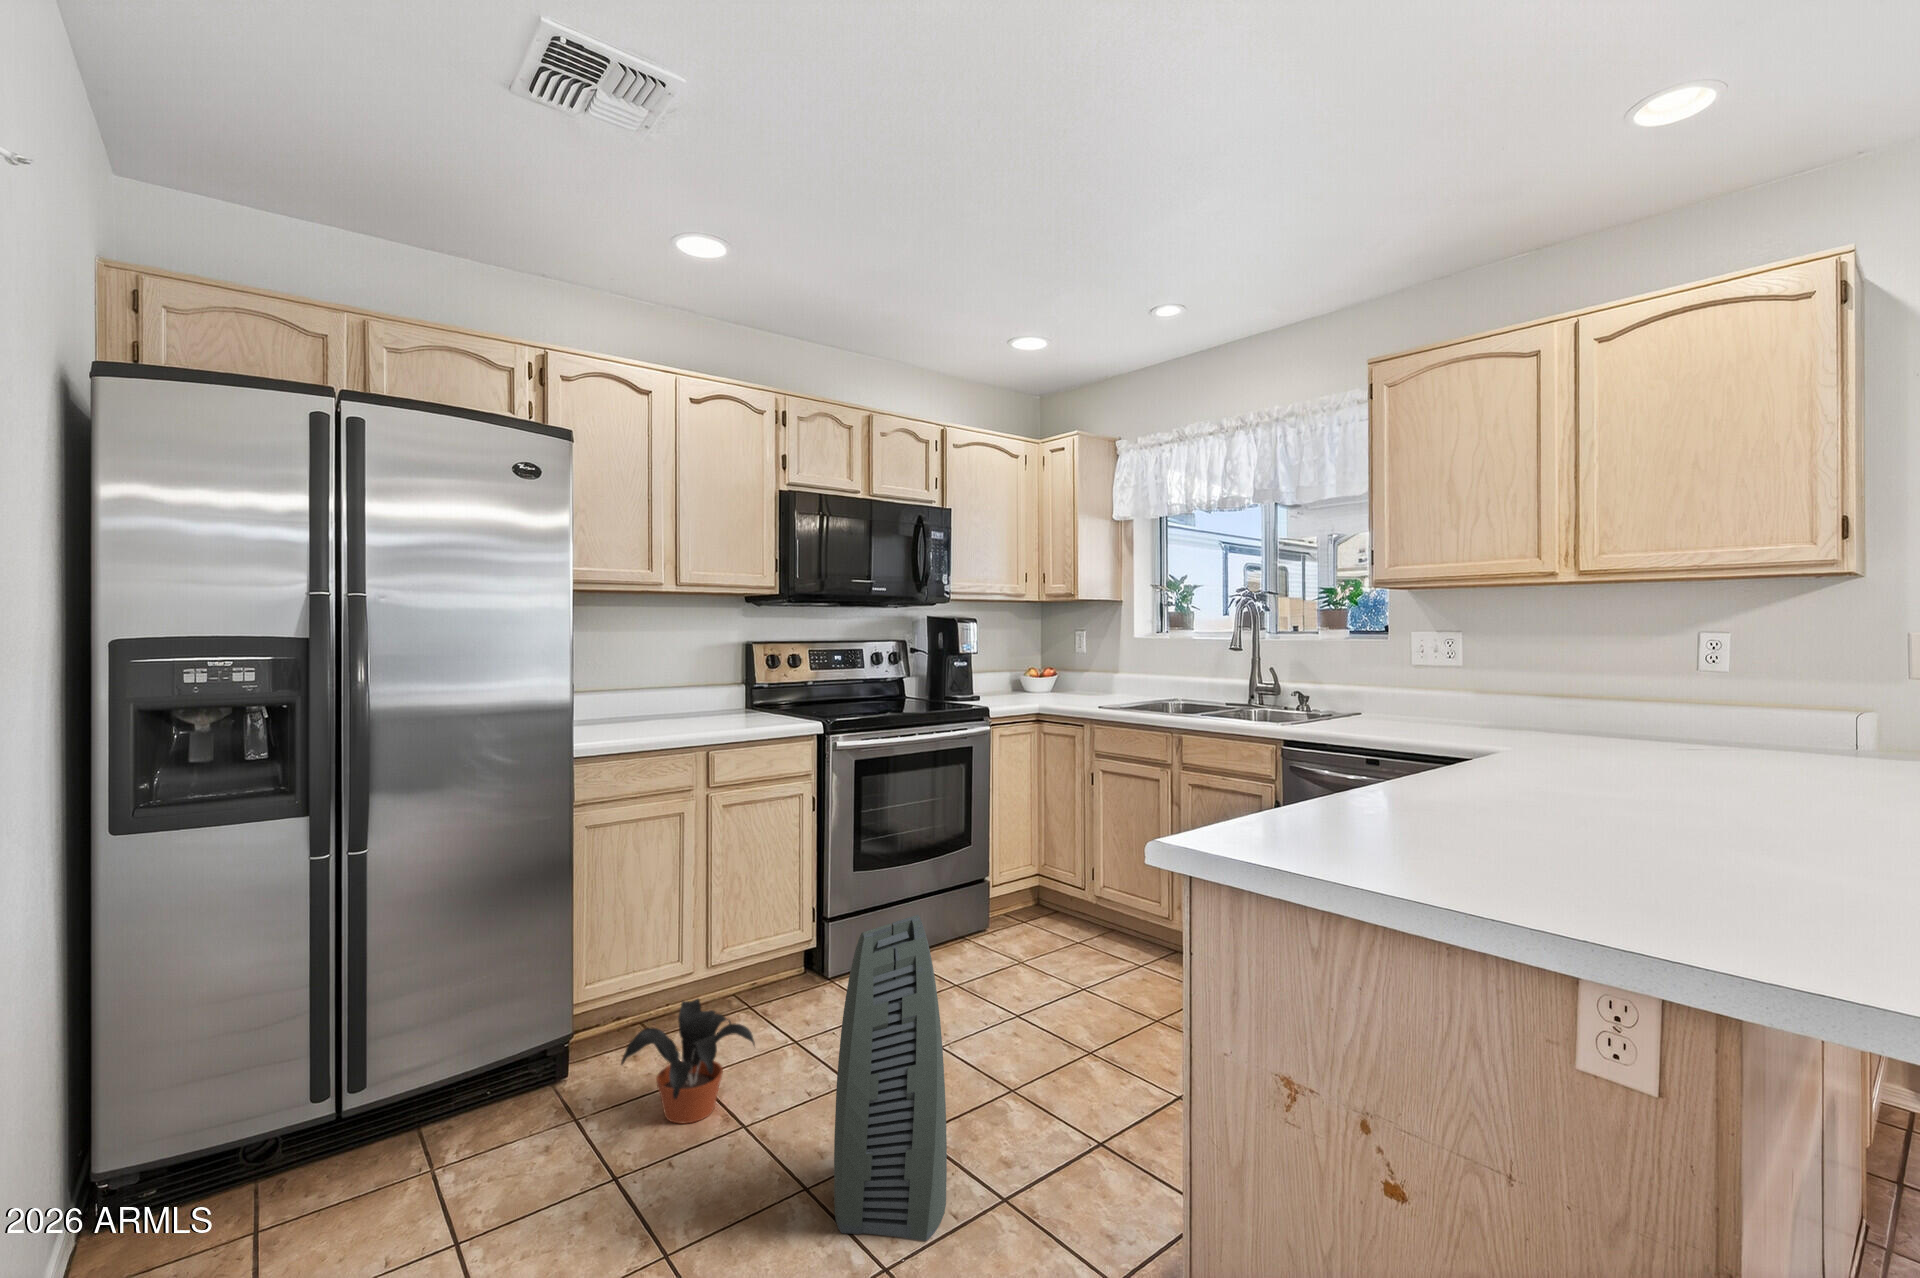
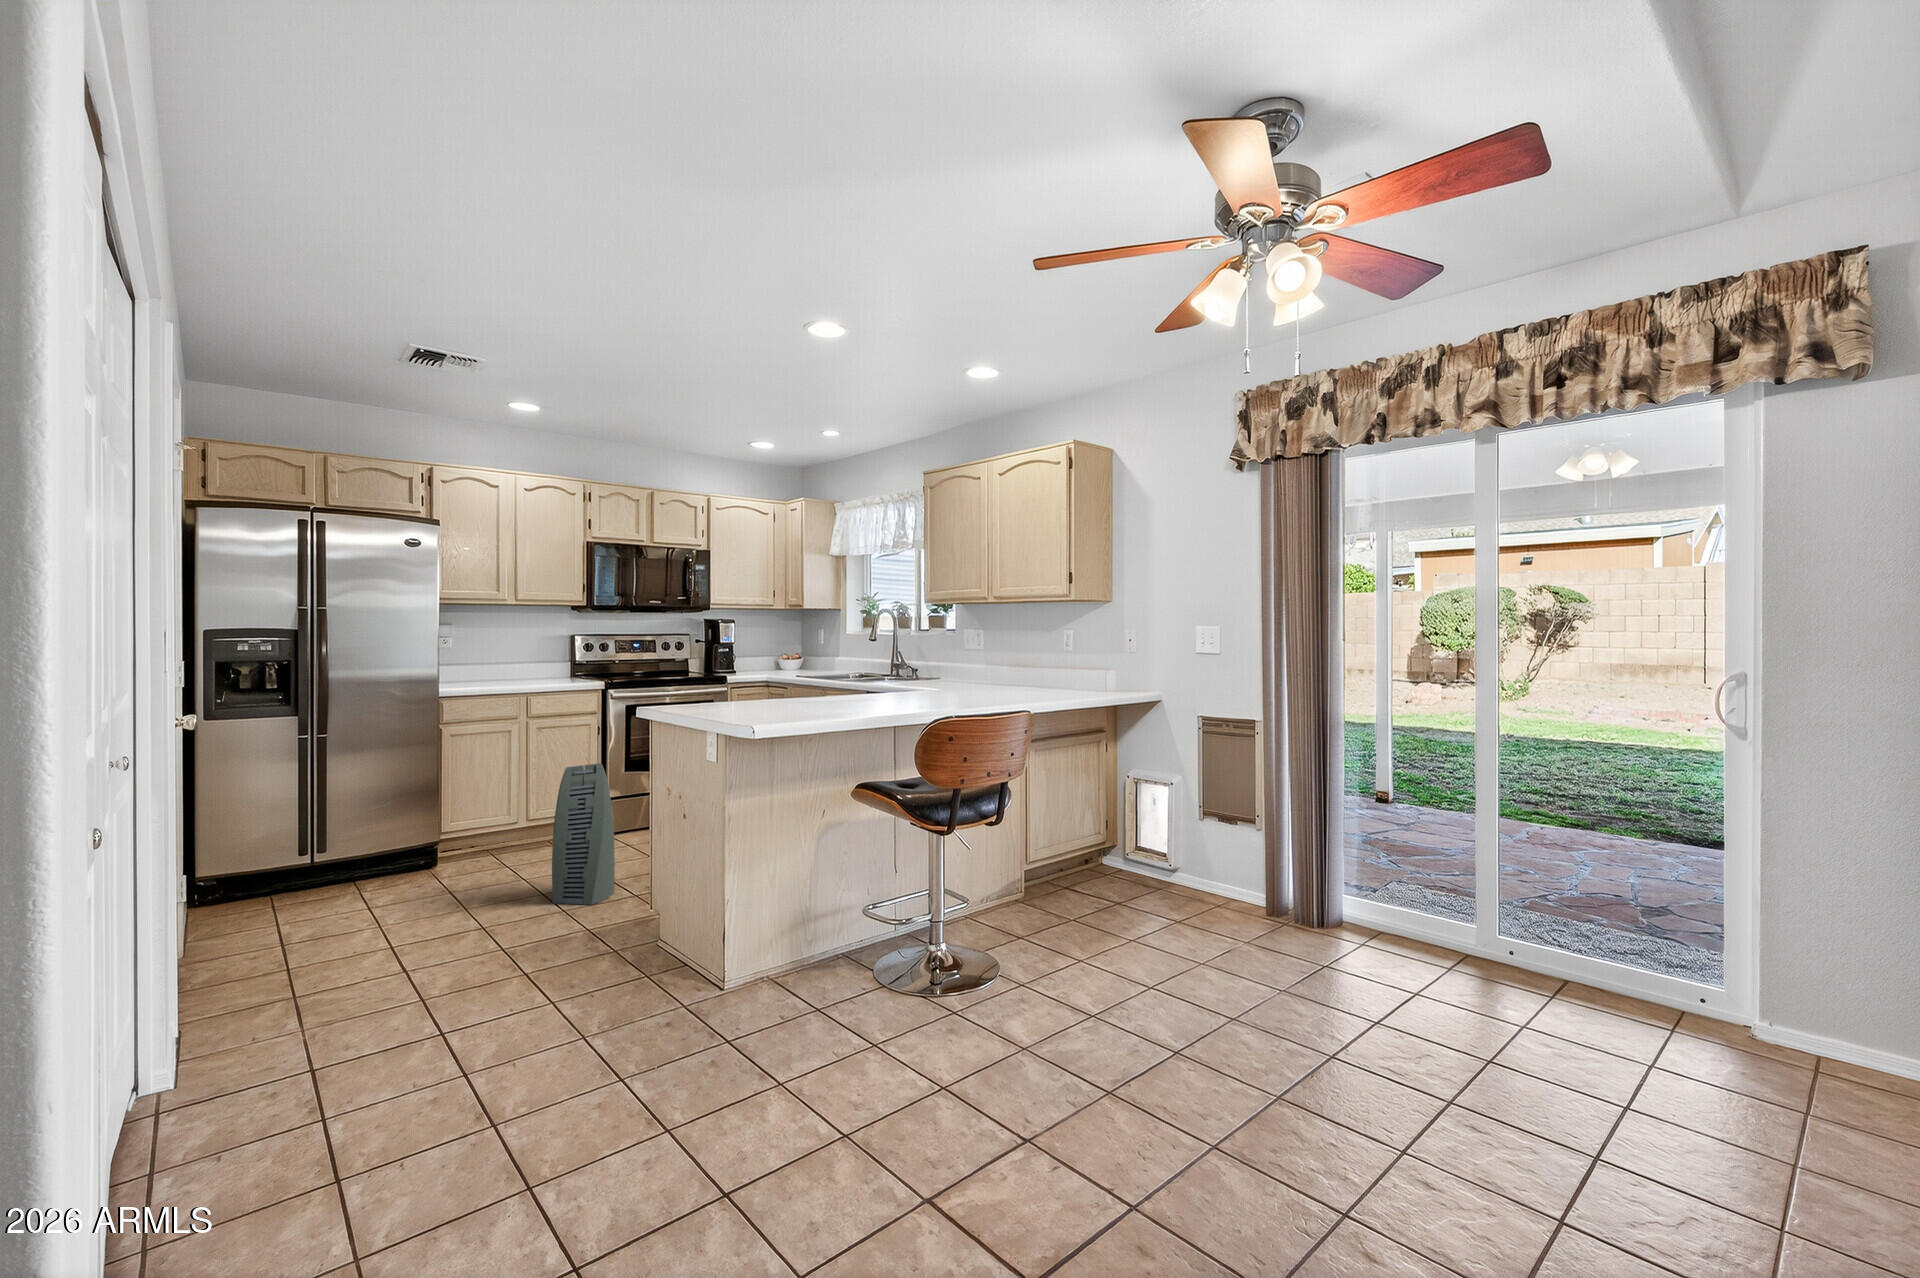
potted plant: present [621,999,755,1124] -> none [460,822,535,879]

